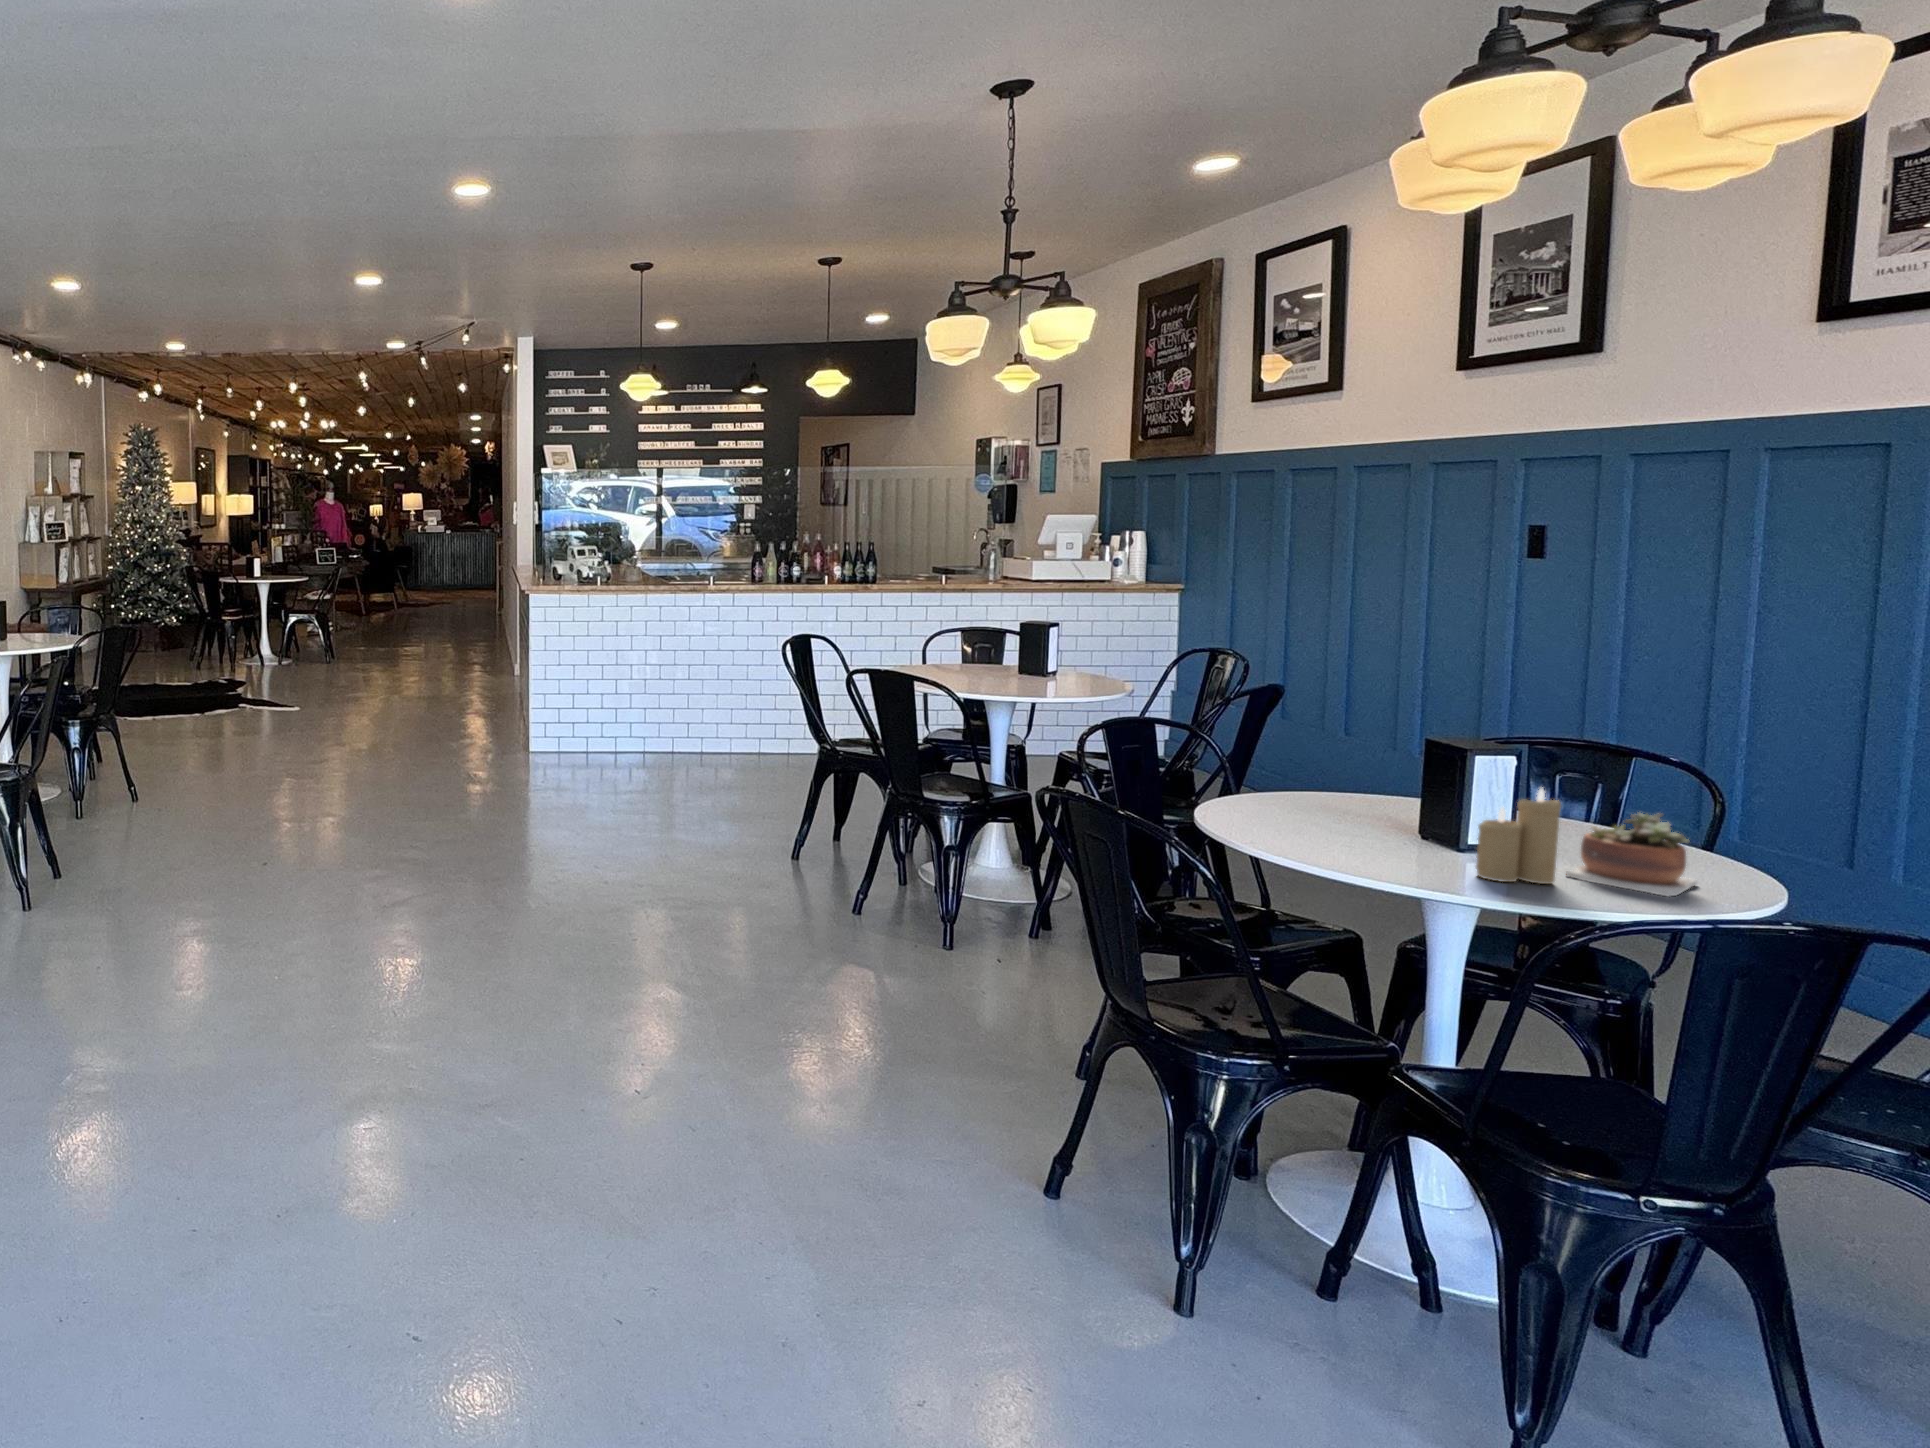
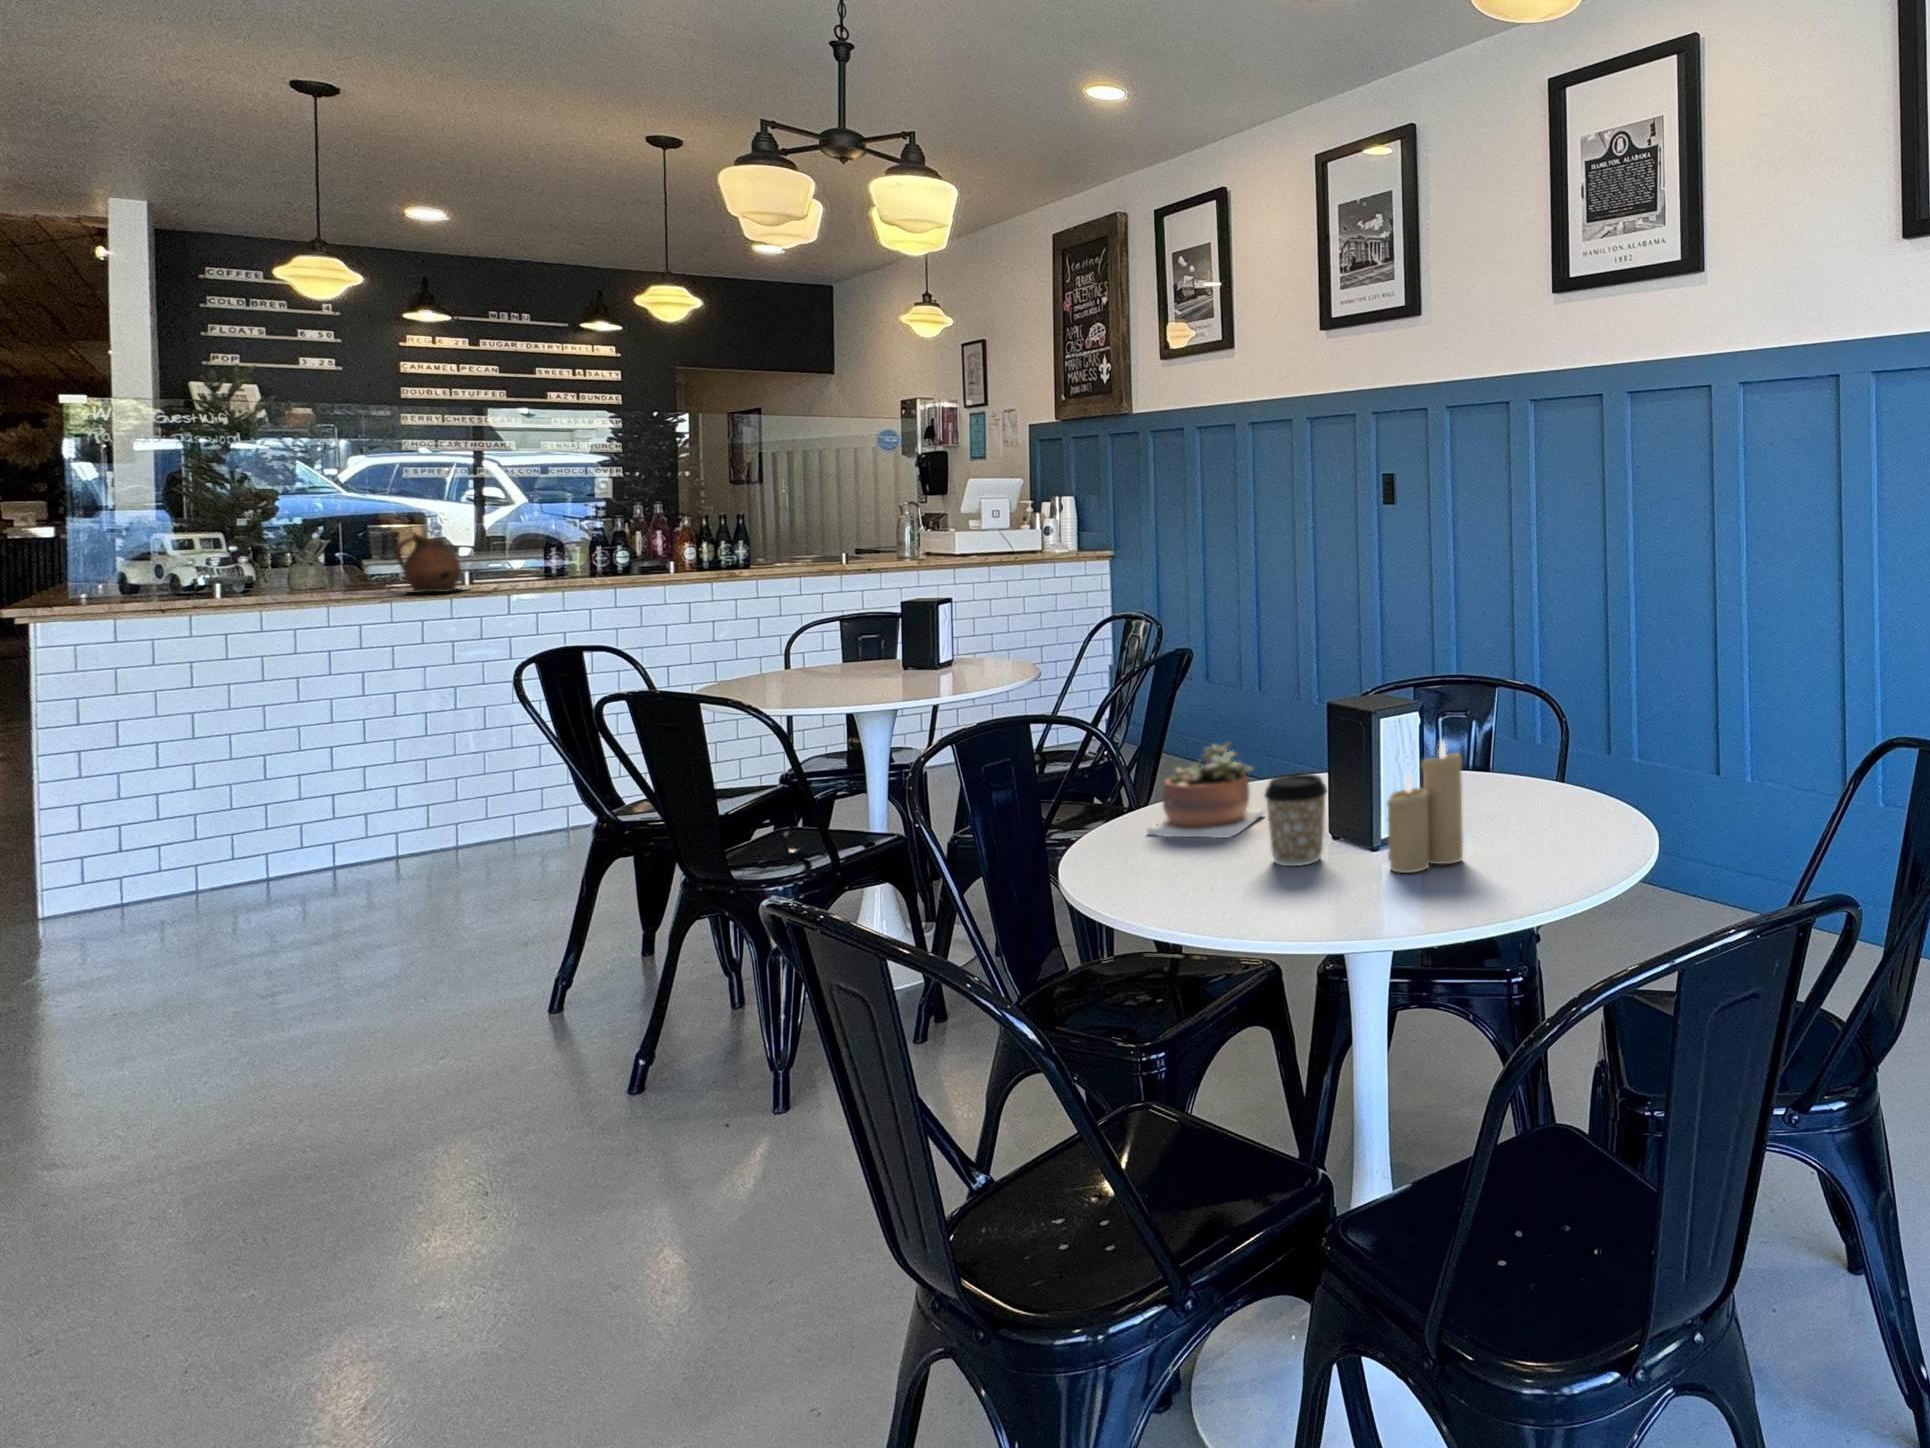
ceramic pitcher: none [677,549,713,589] -> present [395,533,461,593]
coffee cup: none [1361,792,1421,858] -> present [1265,774,1327,866]
succulent plant: present [1566,813,1697,896] -> present [1147,742,1264,838]

